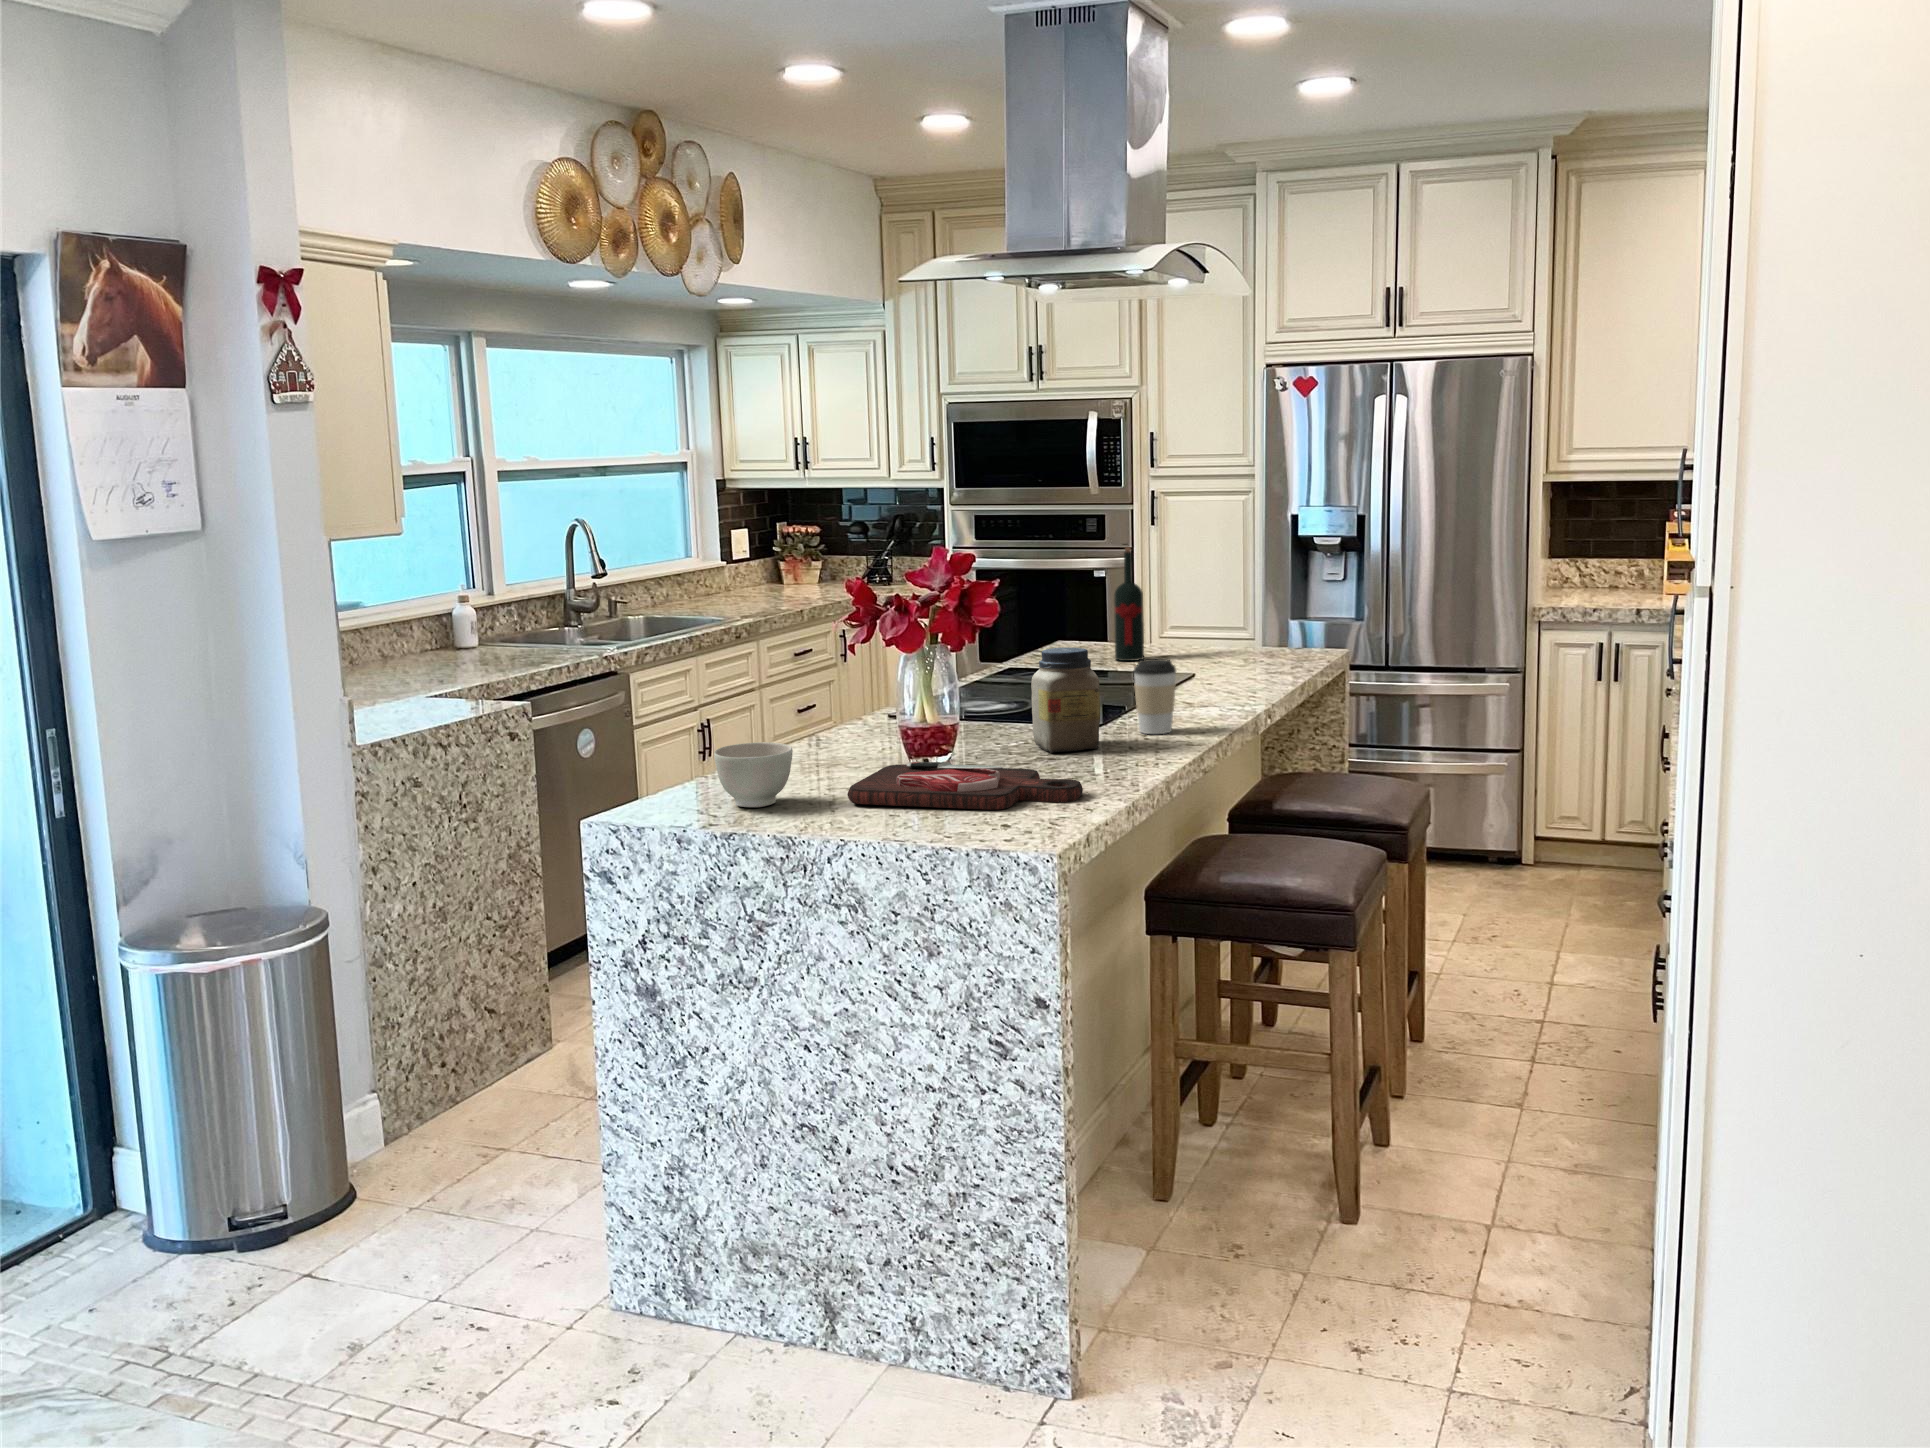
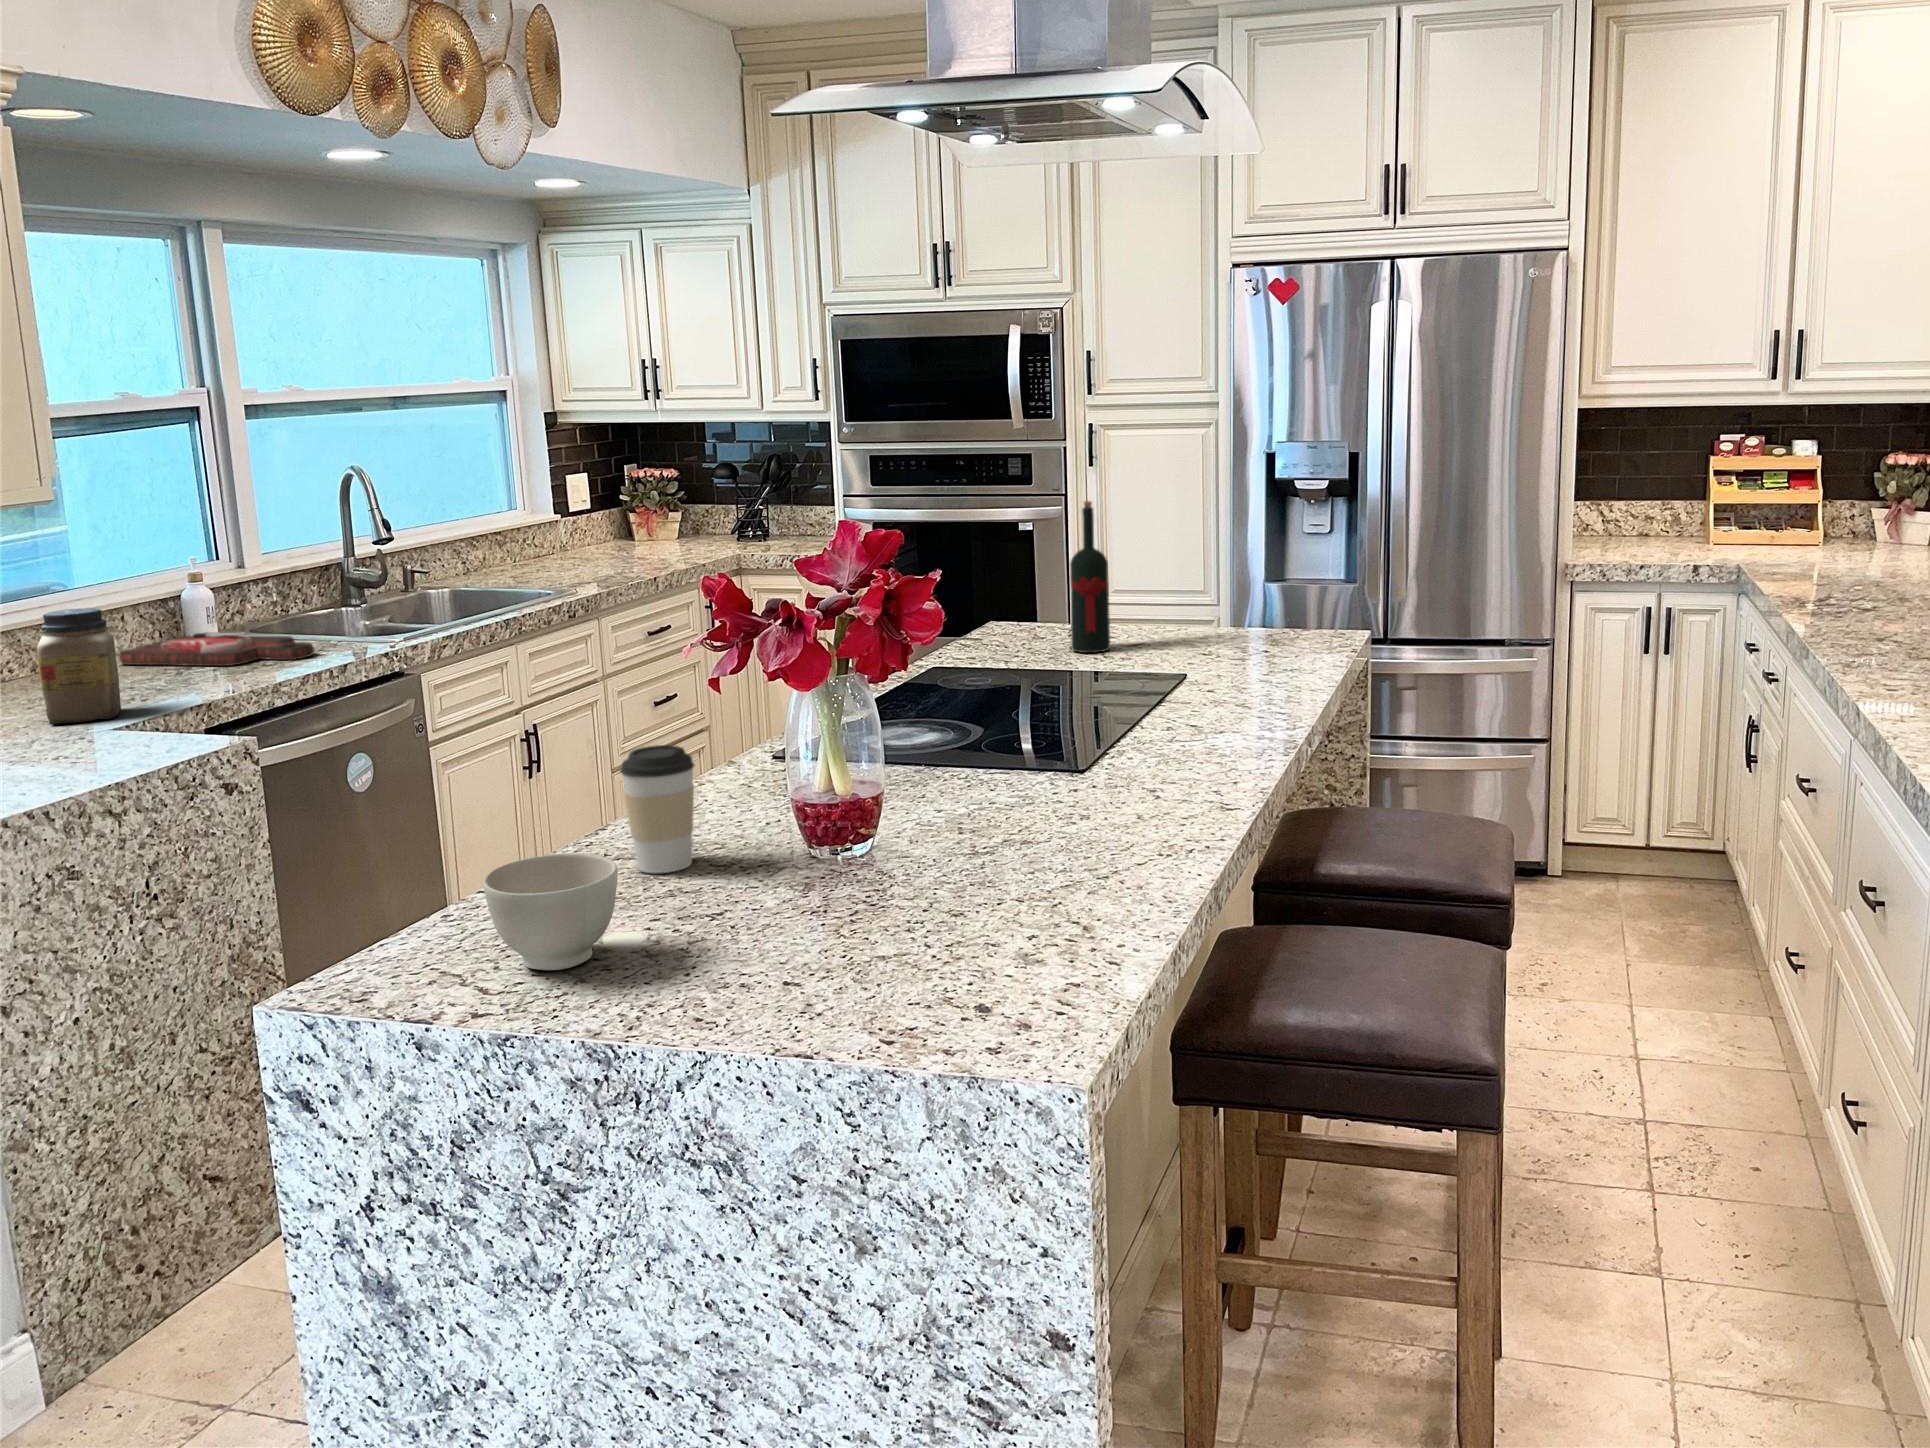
jar: present [1031,647,1100,753] -> present [37,608,121,725]
coffee cup: present [1134,659,1176,734] -> present [620,745,694,873]
cutting board: present [847,762,1083,810] -> present [119,632,315,666]

